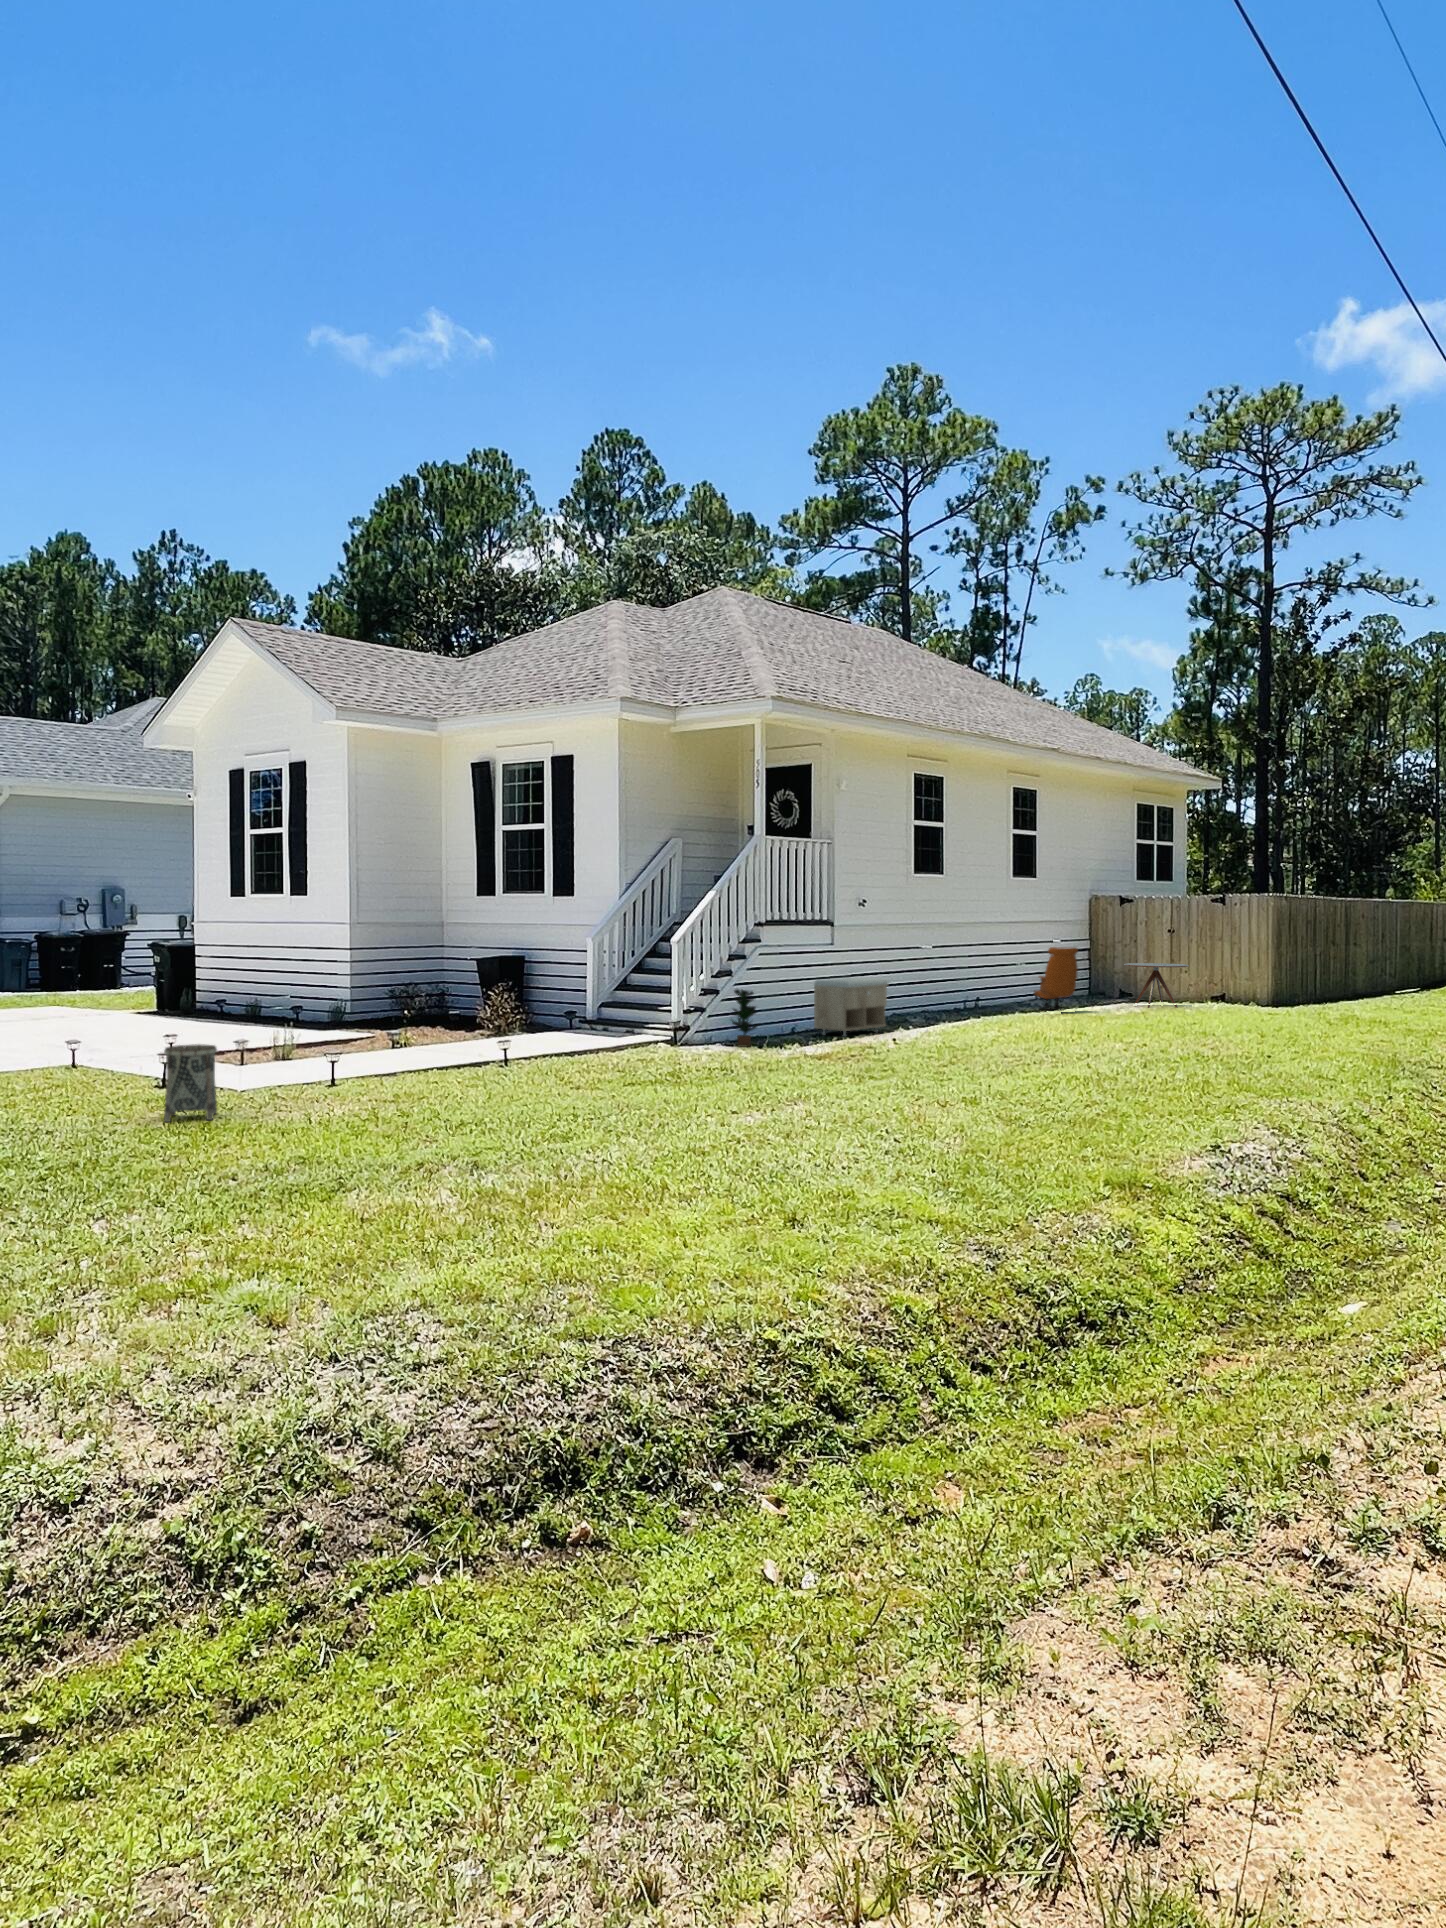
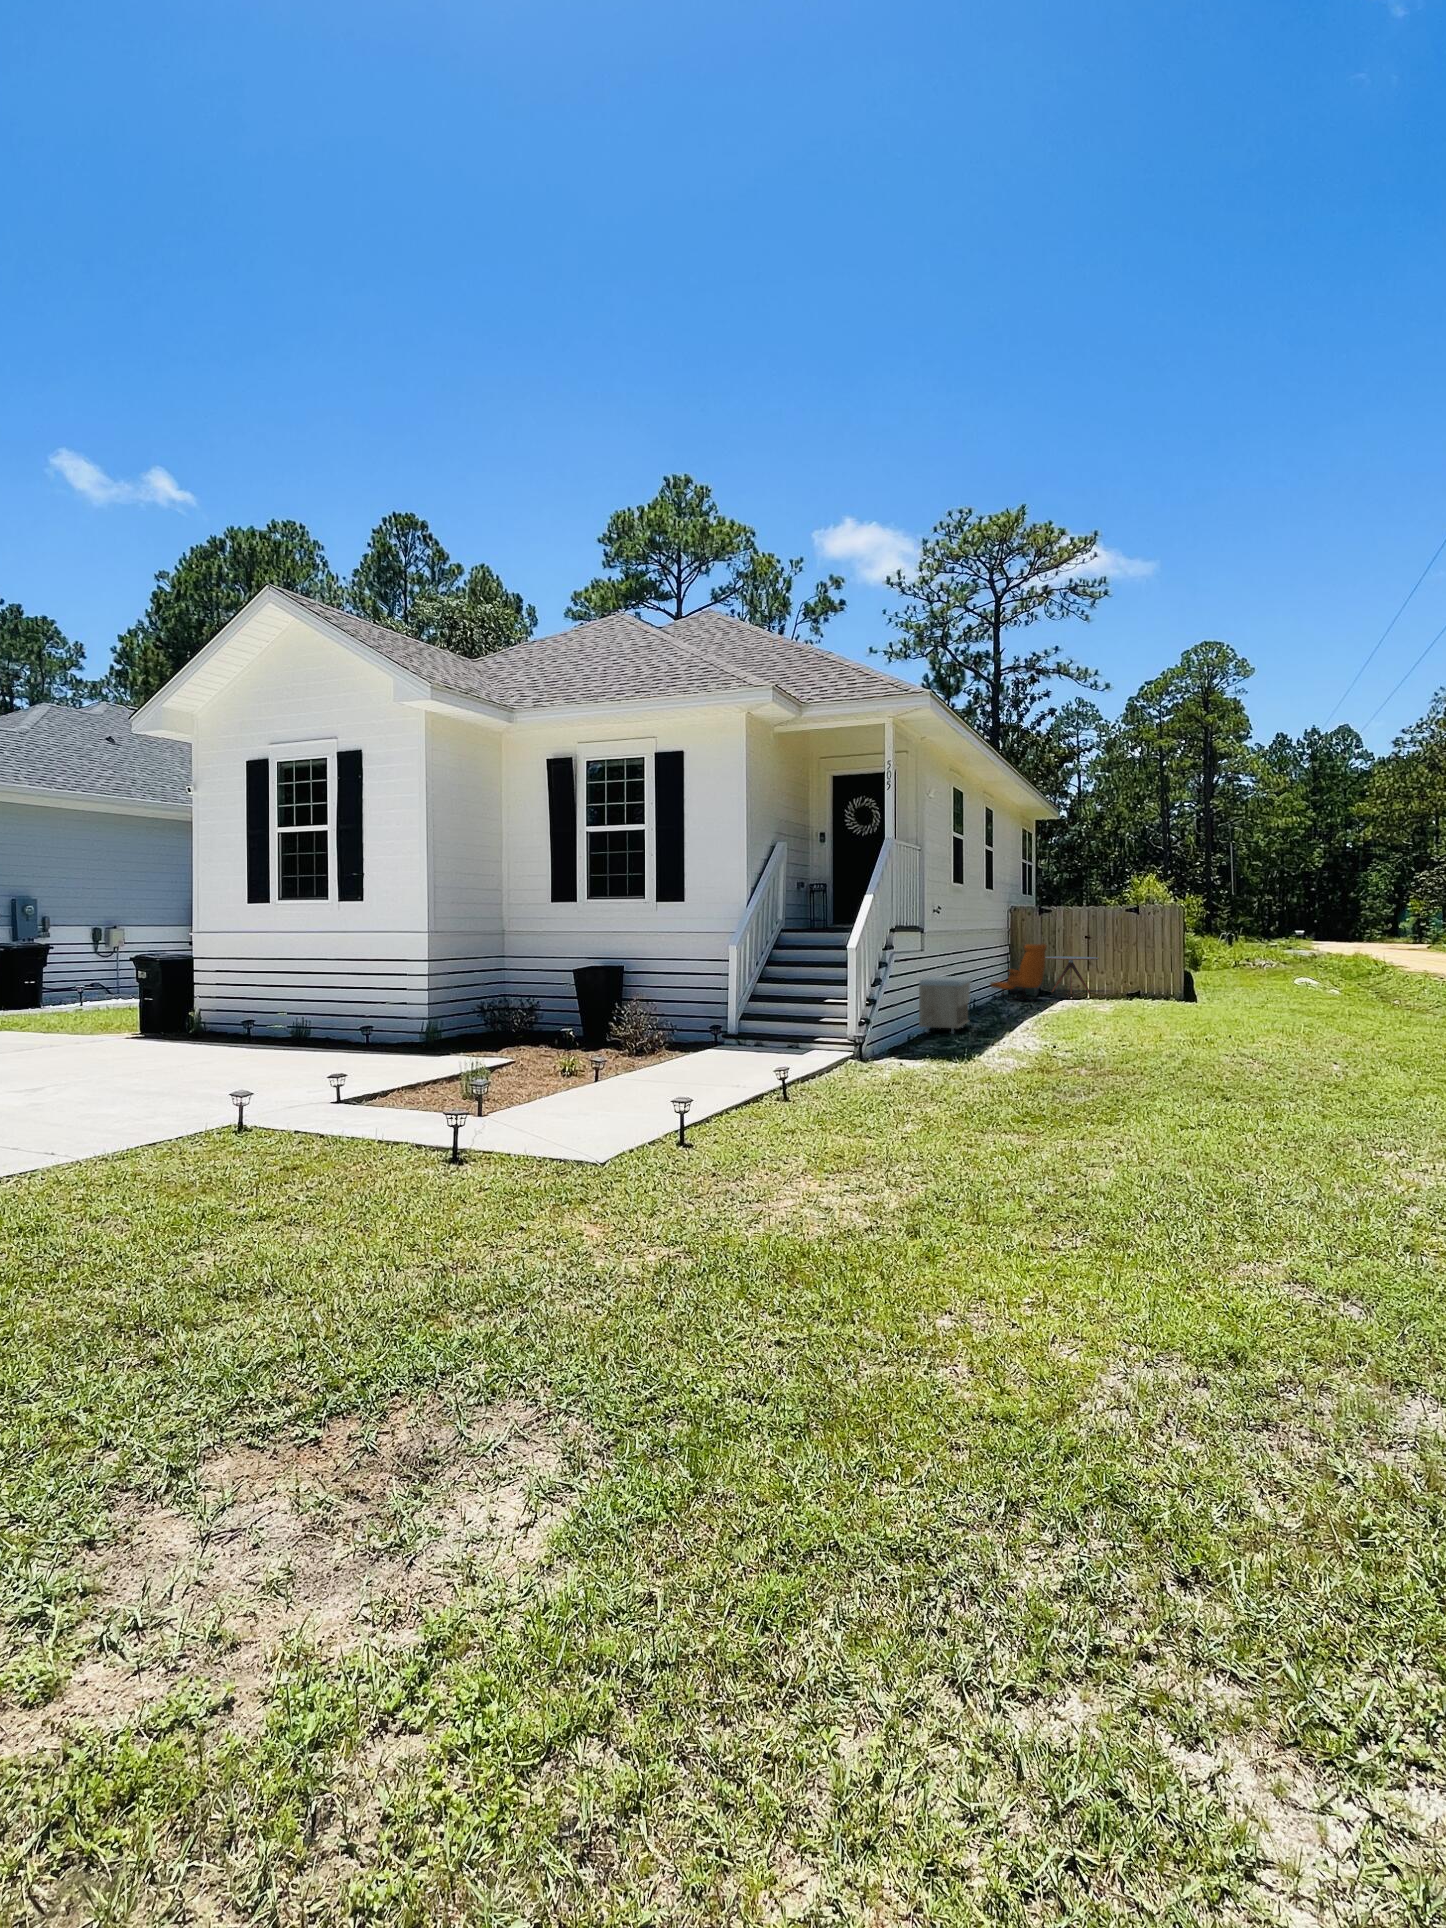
potted plant: present [732,989,760,1047] -> none [887,991,924,1050]
basket: present [164,1044,217,1122] -> none [595,1107,683,1234]

